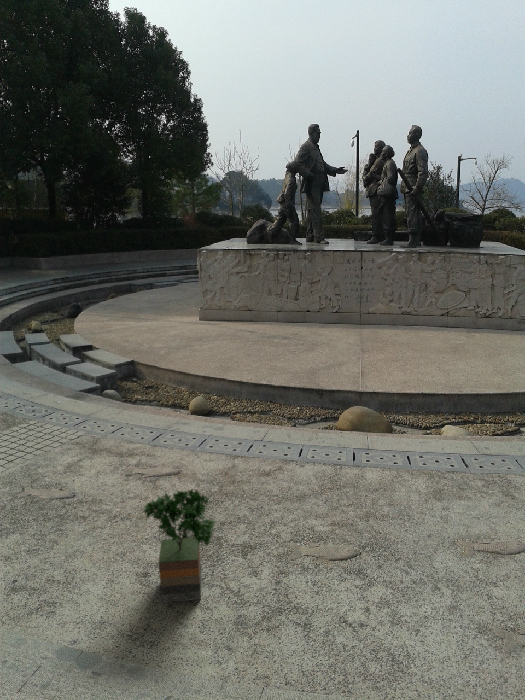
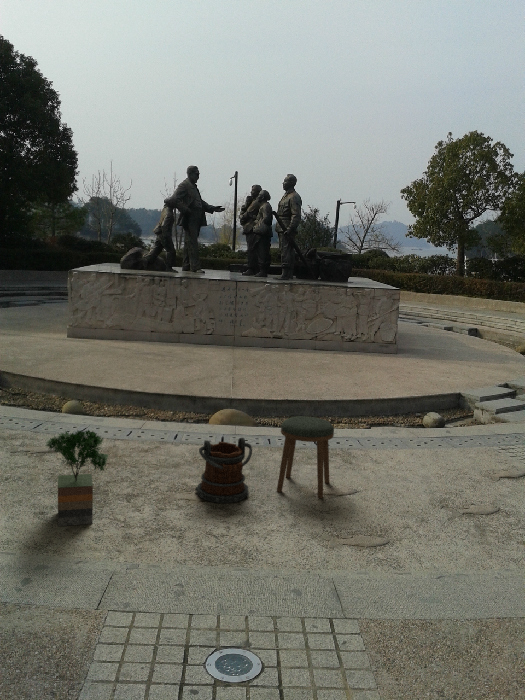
stool: none [419,451,492,559] -> present [277,416,334,498]
bucket: none [321,483,388,565] -> present [195,438,252,503]

